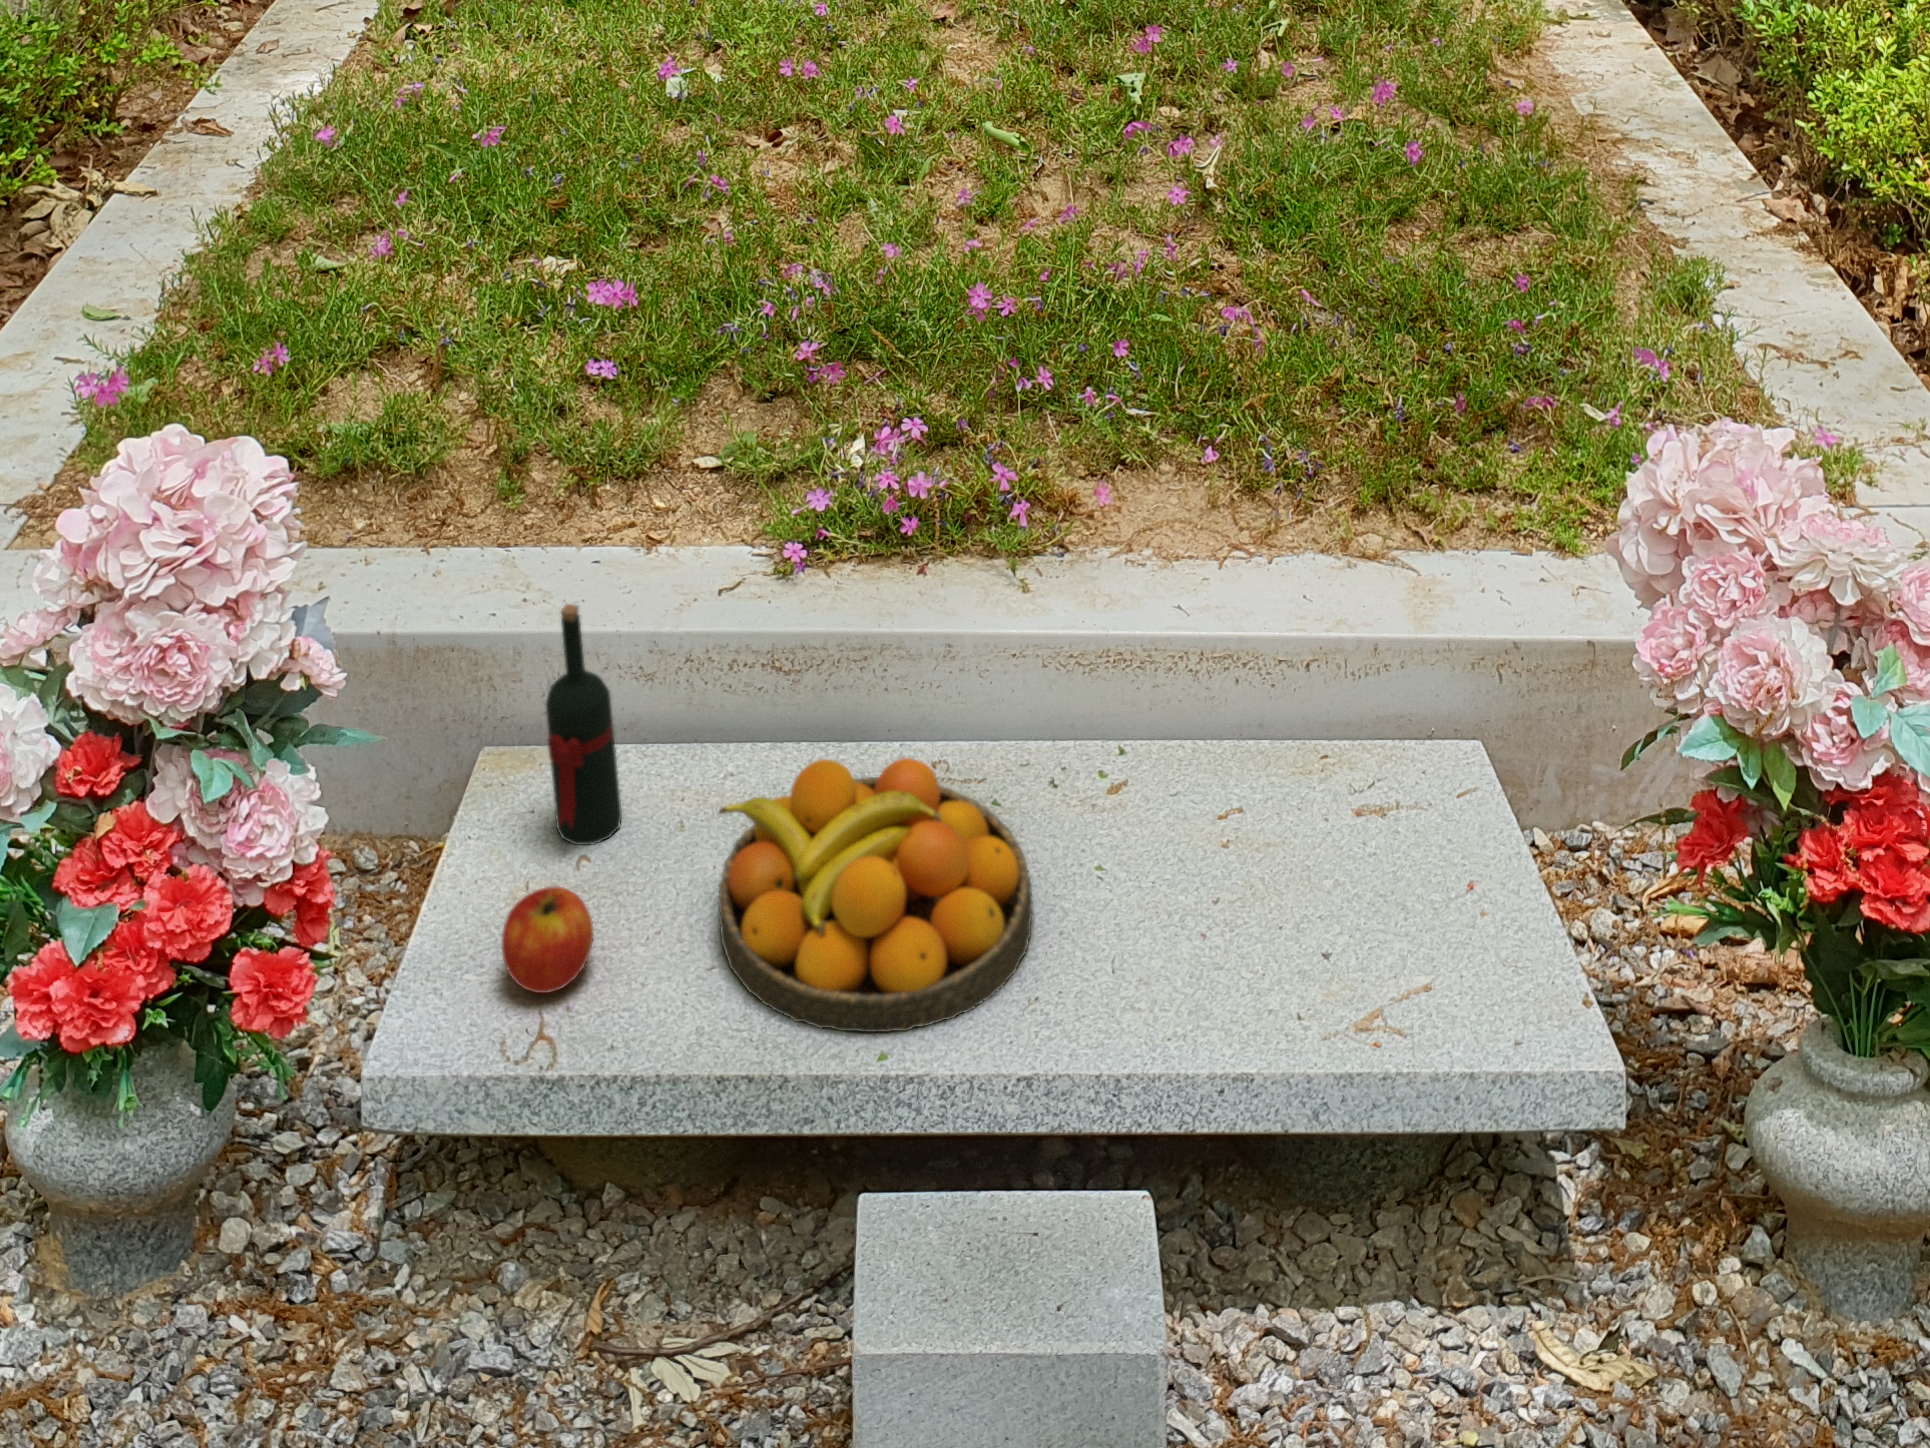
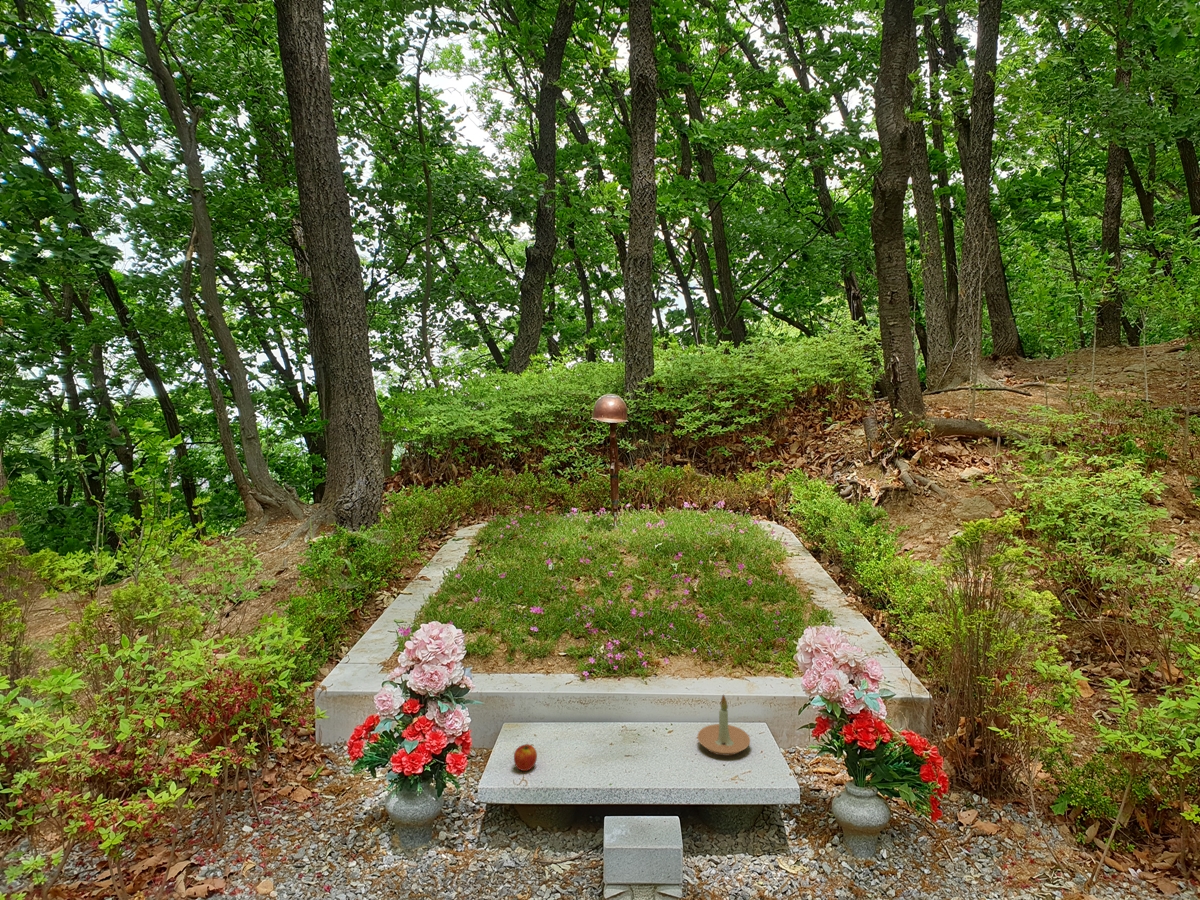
wine bottle: present [546,604,622,845] -> none [524,676,542,742]
candle holder: none [1221,677,1426,909] -> present [697,695,750,756]
fruit bowl: present [718,758,1033,1032] -> none [568,715,649,782]

